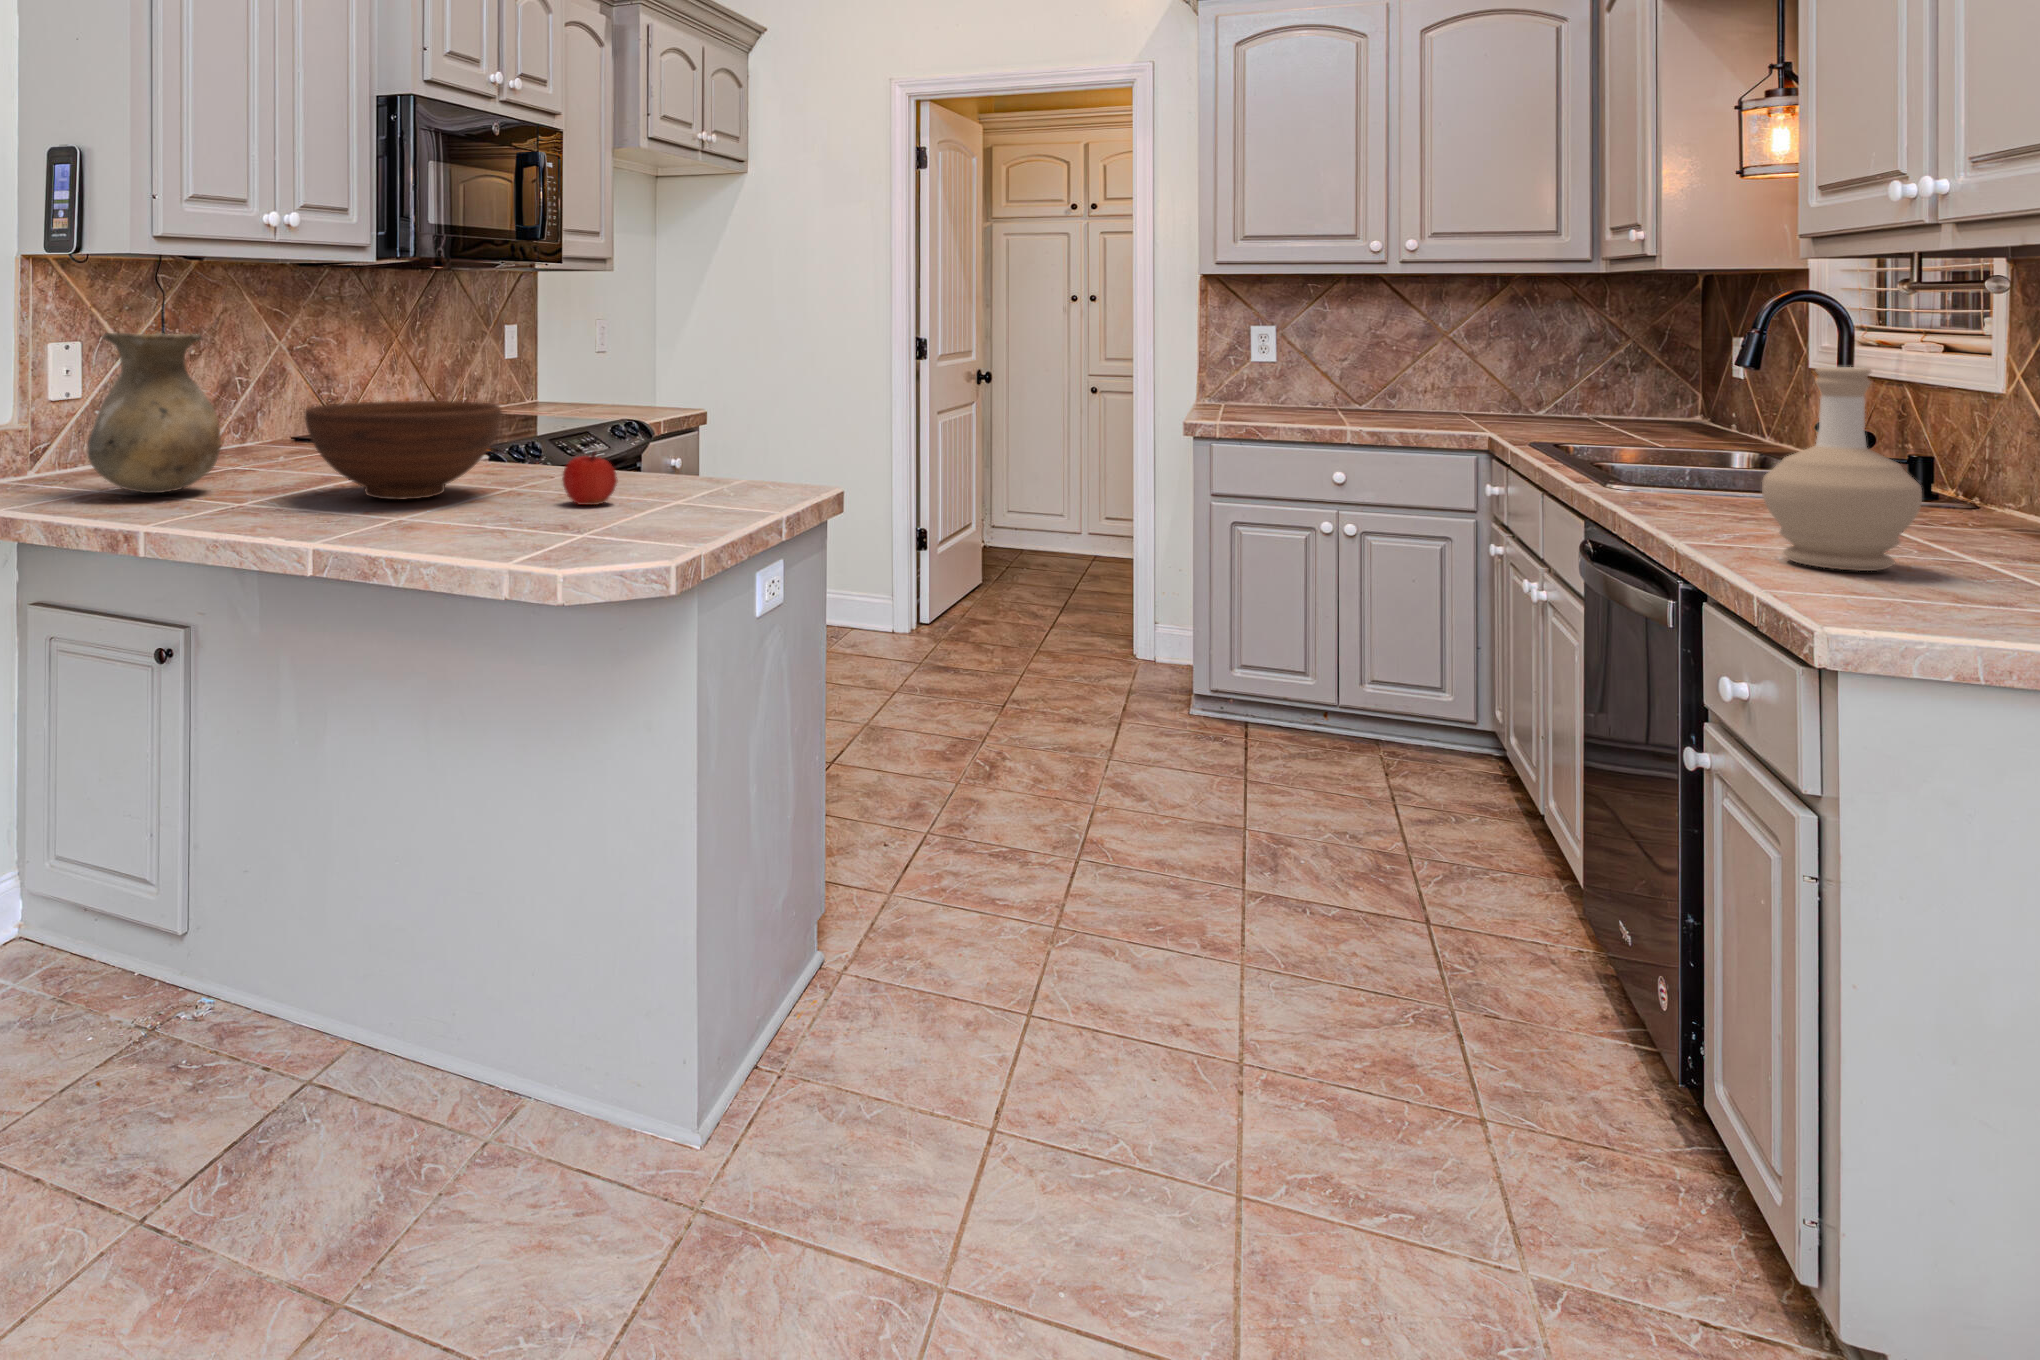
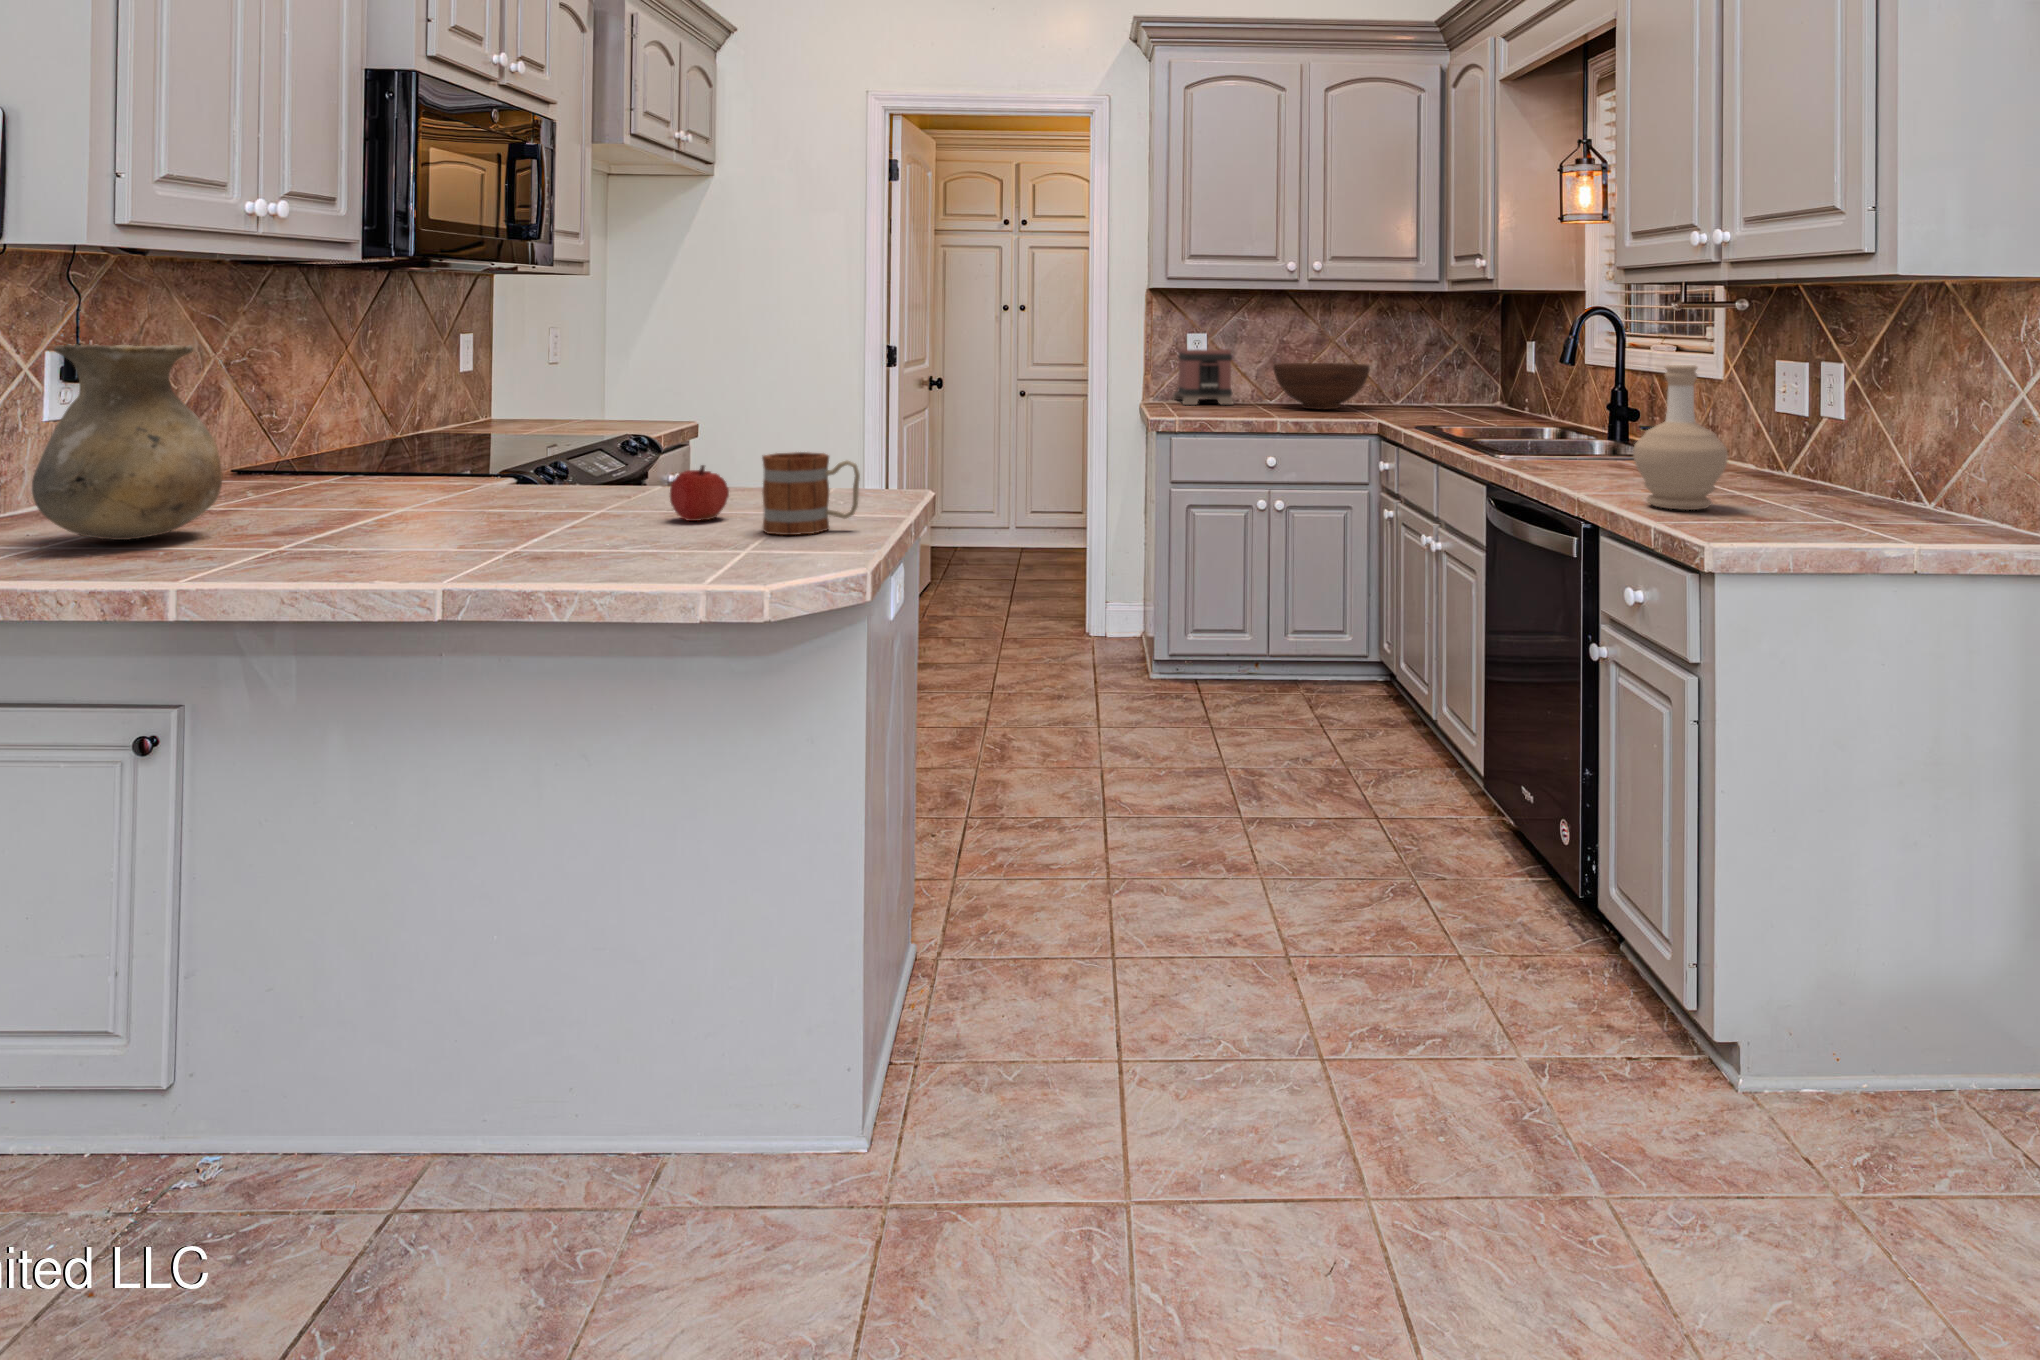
toaster: none [1240,344,1312,410] -> present [1172,349,1233,405]
fruit bowl: present [305,401,501,500] -> present [1273,363,1370,410]
mug: none [629,442,721,524] -> present [762,452,860,535]

